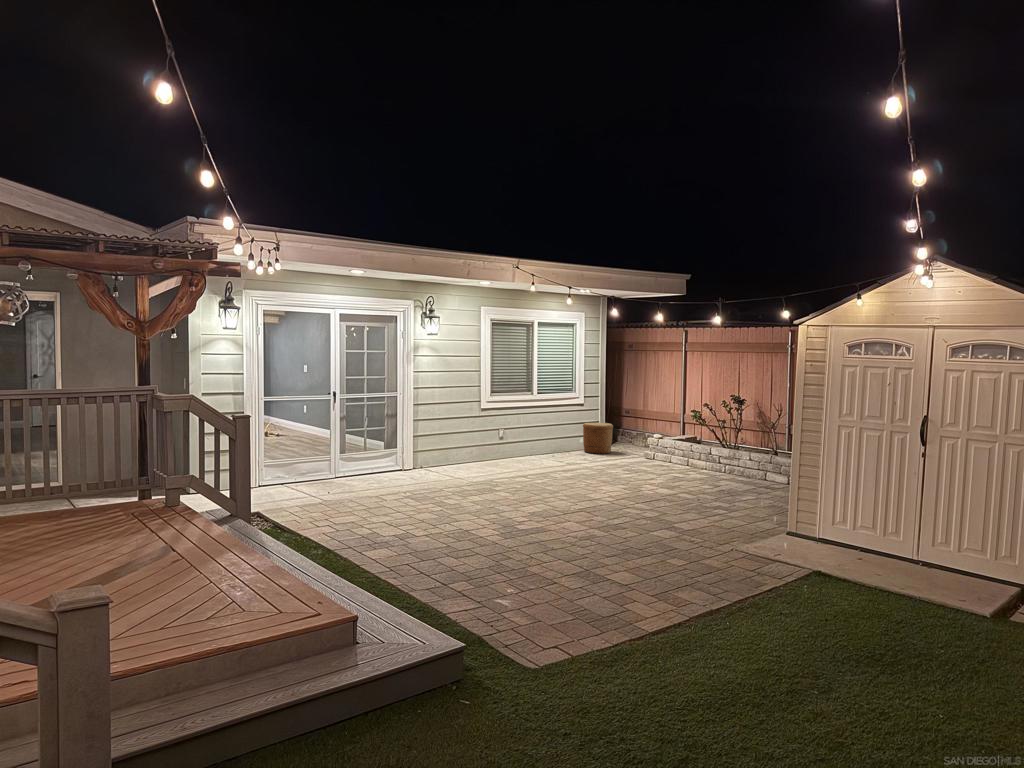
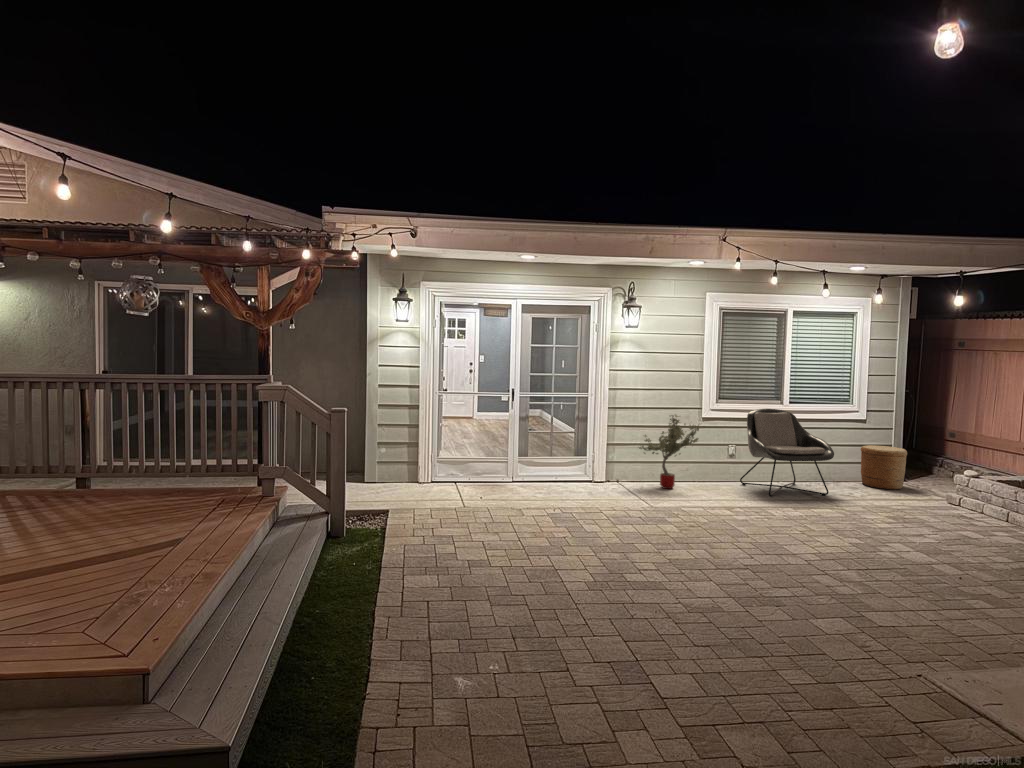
lounge chair: none [510,399,578,467] -> present [740,409,834,497]
potted tree: none [440,407,486,471] -> present [639,415,699,489]

